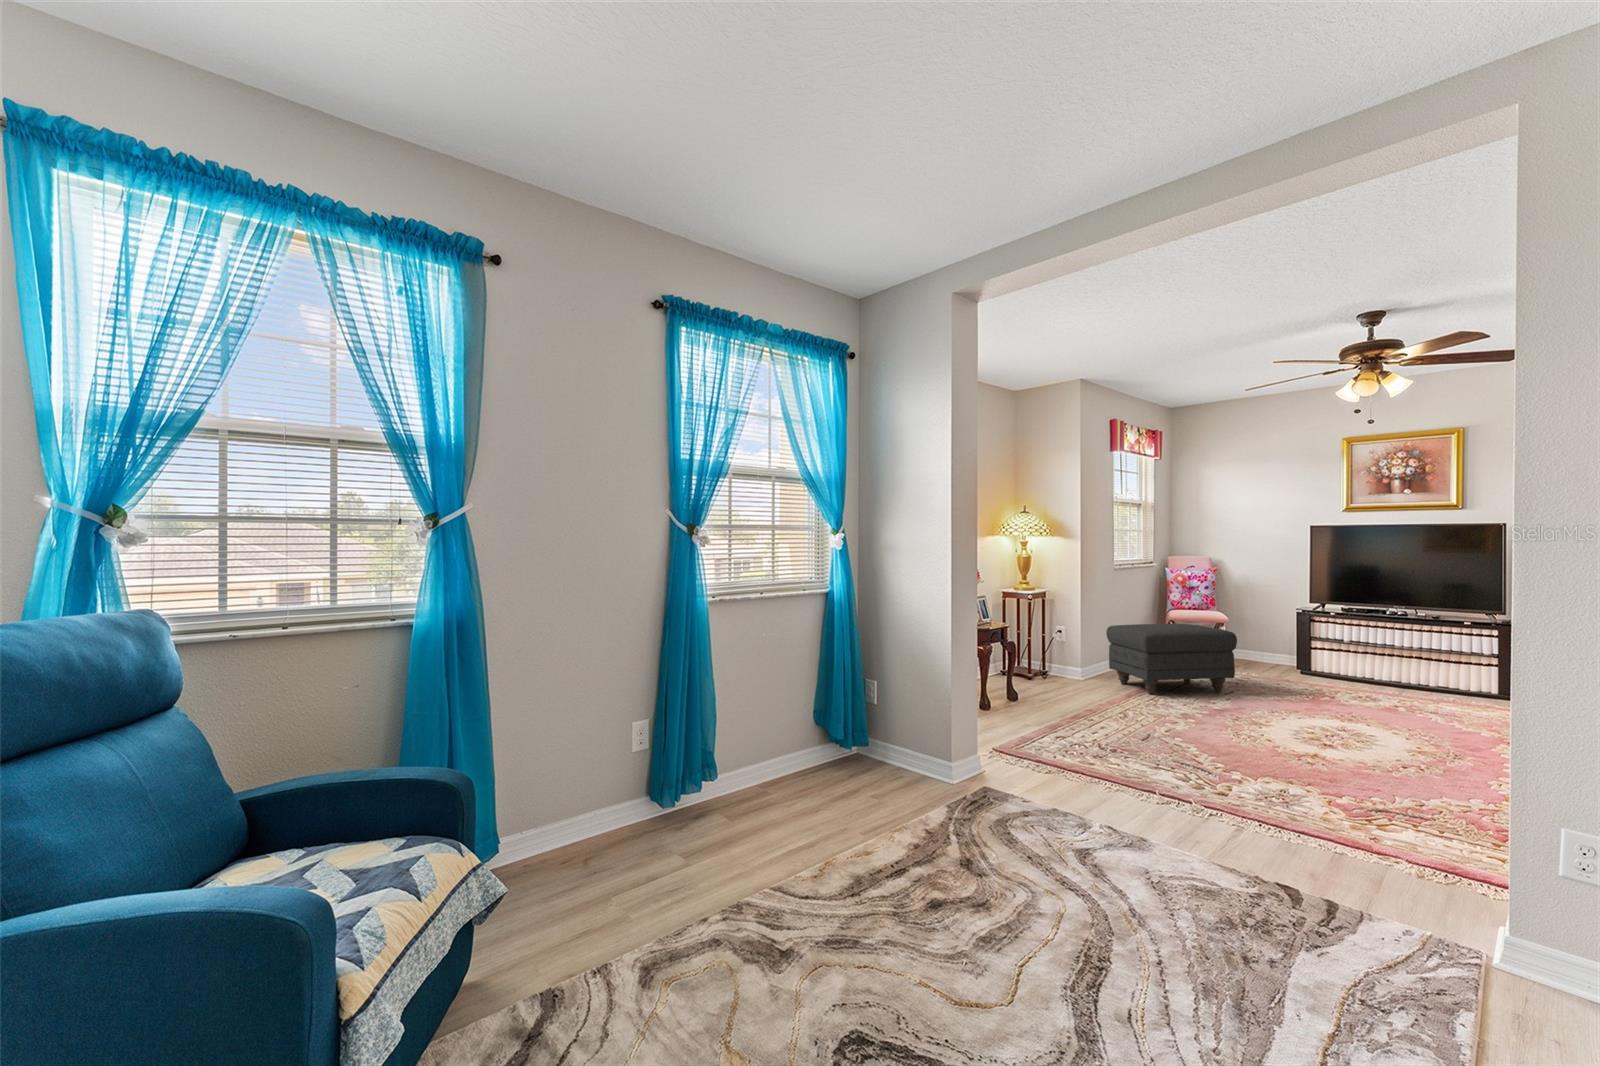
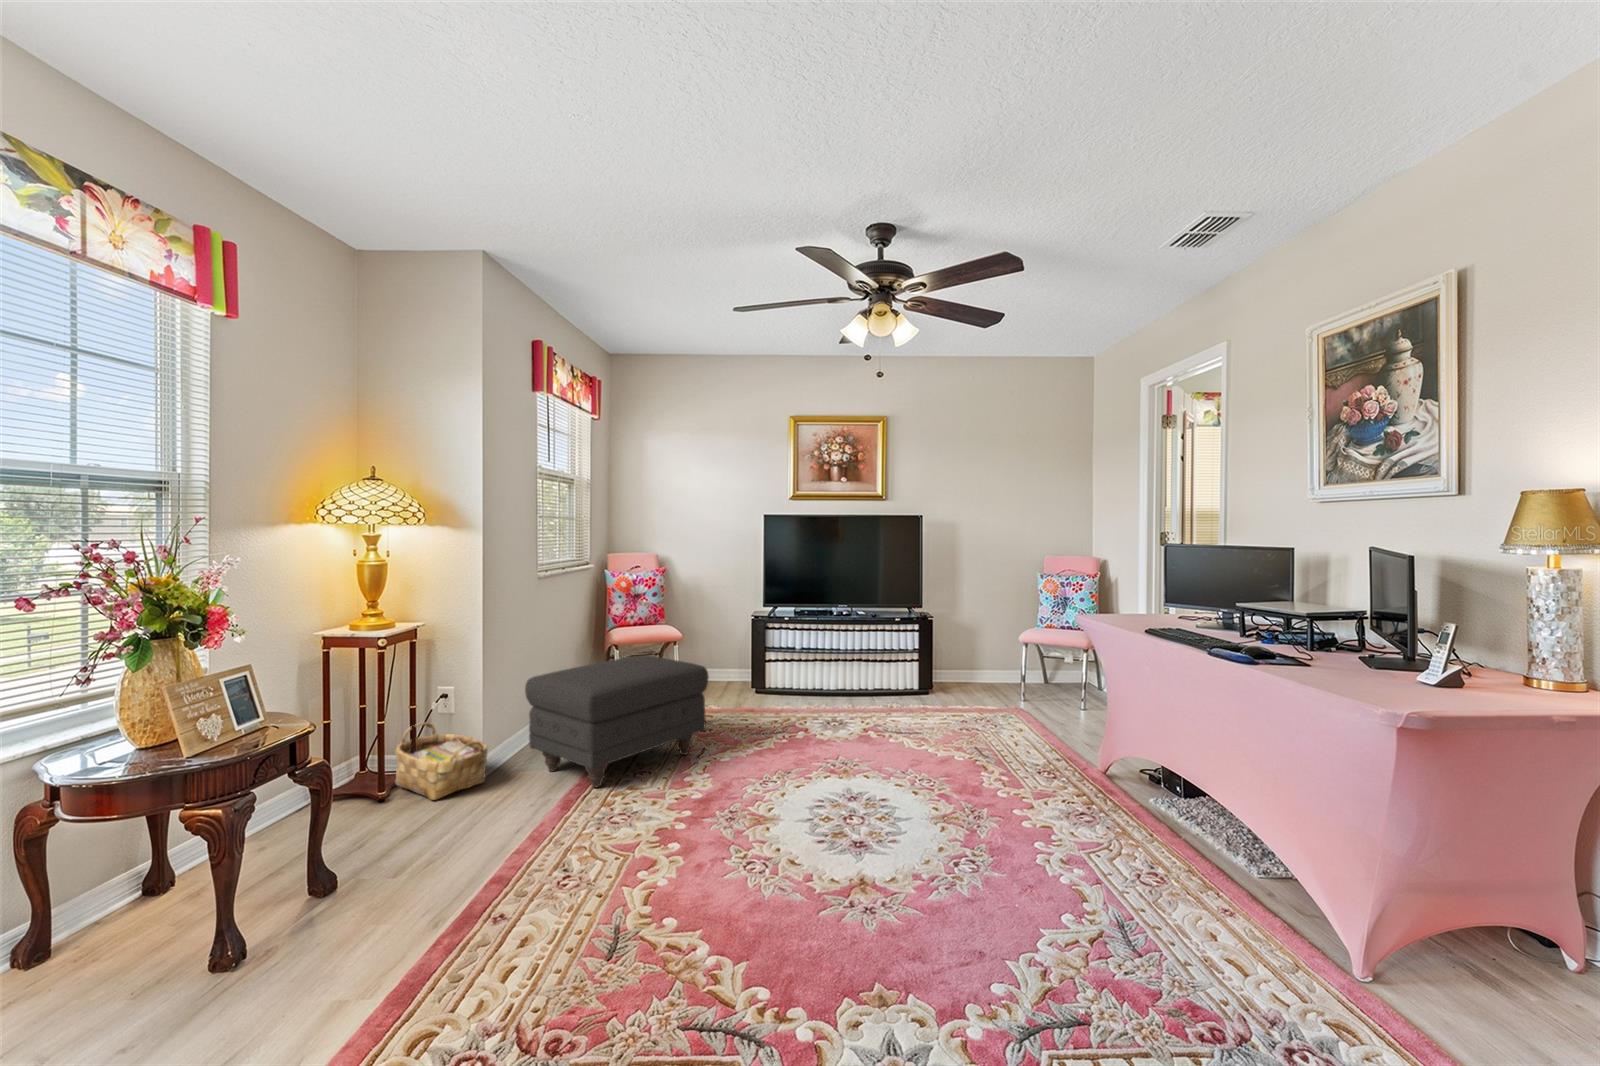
woven basket: none [1036,644,1085,683] -> present [395,722,488,800]

